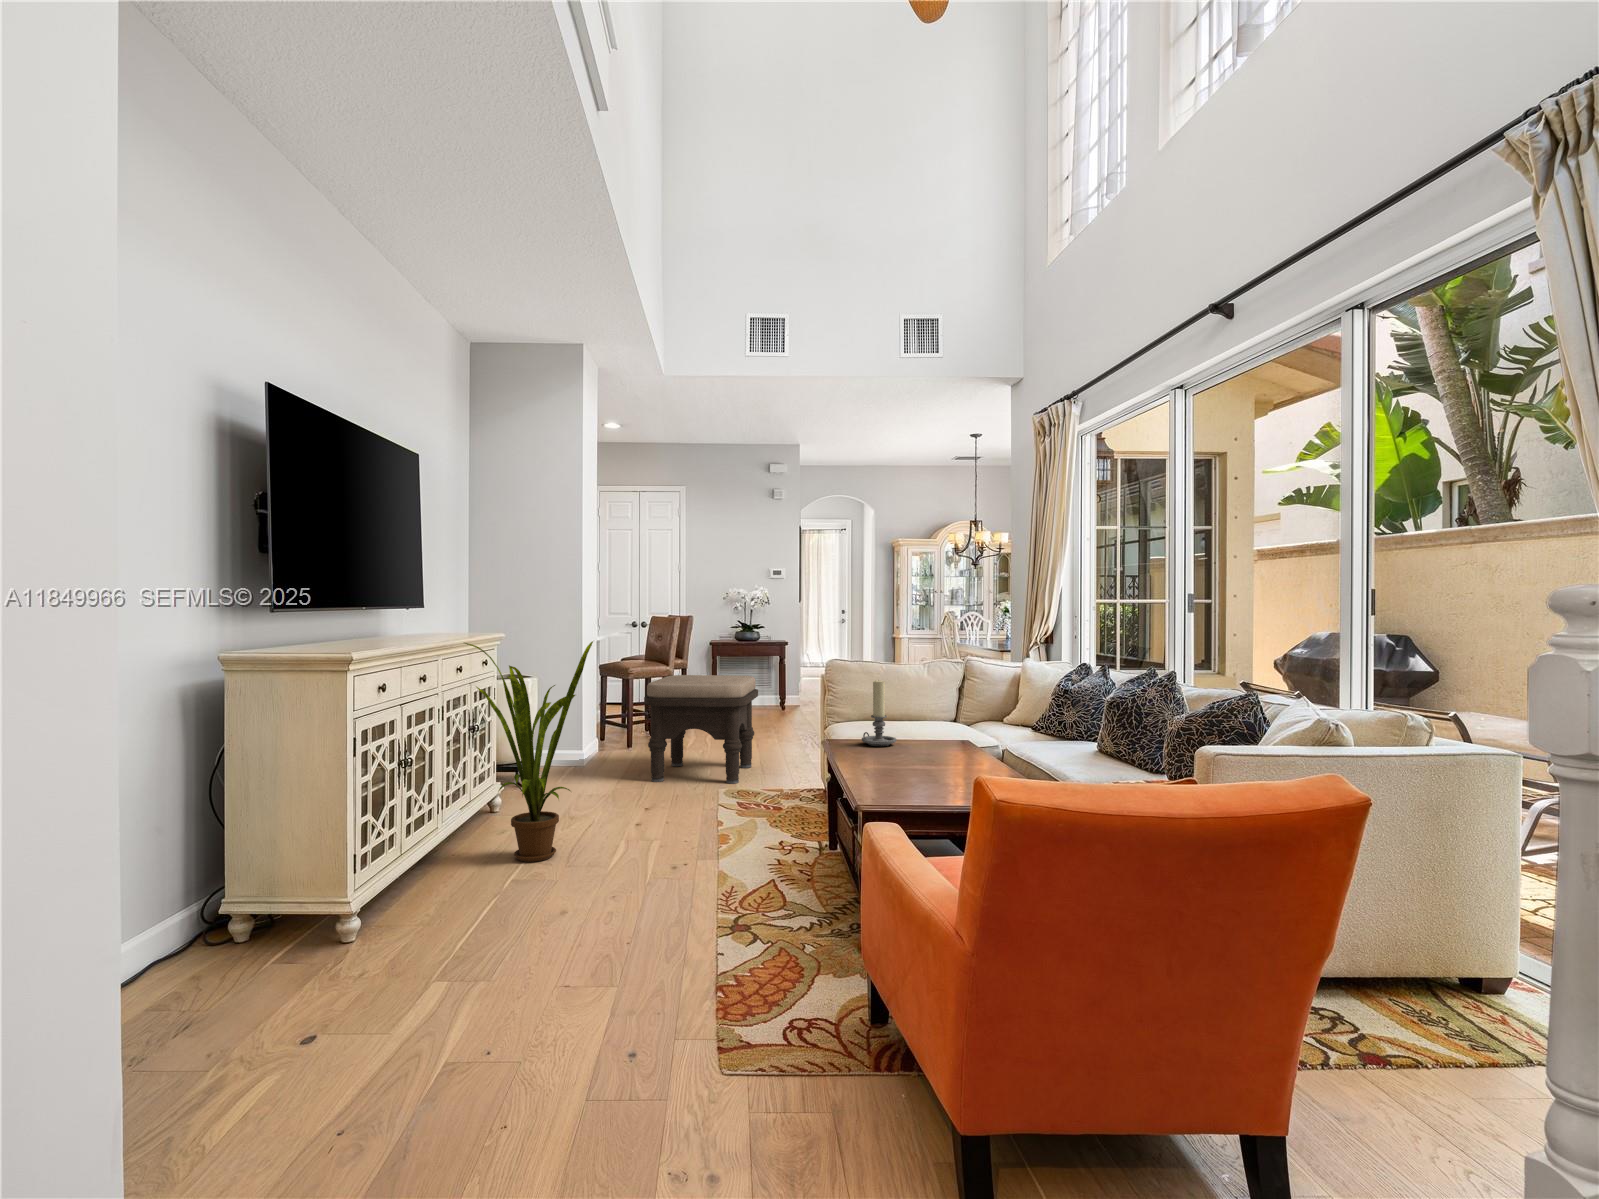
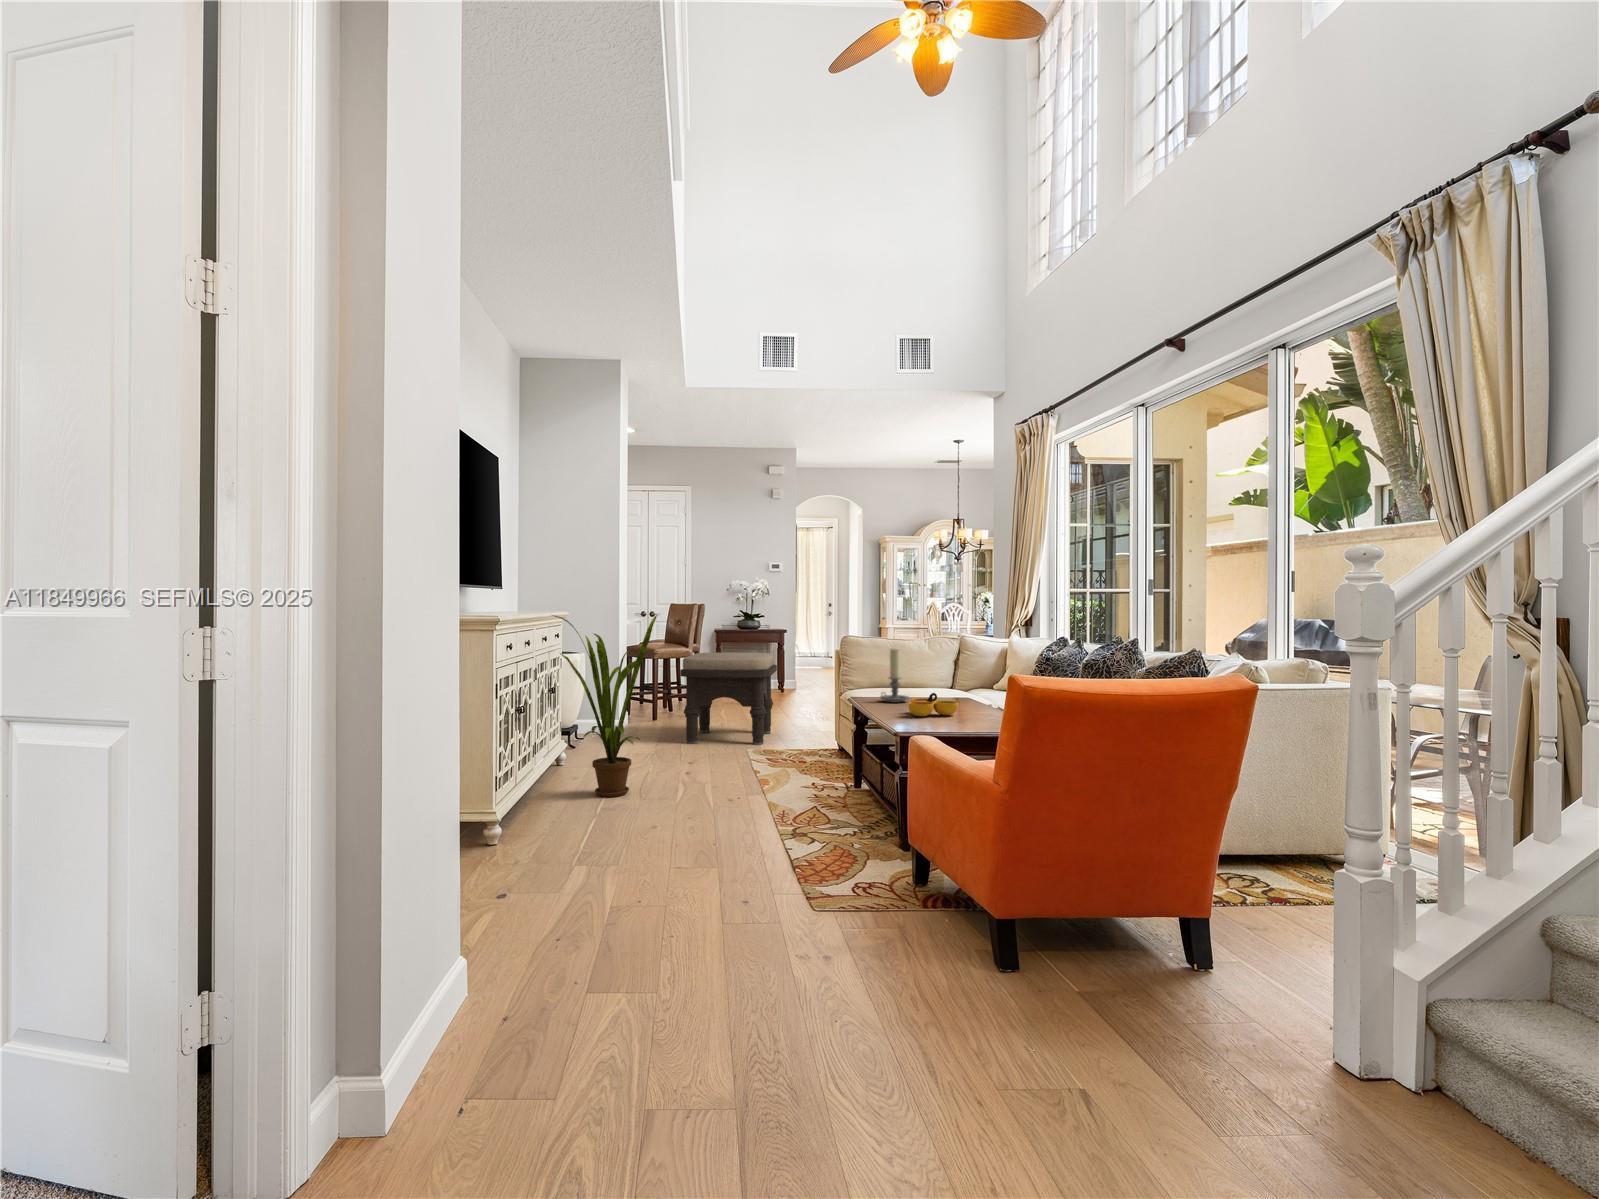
decorative bowl: none [886,741,949,772] -> present [908,693,958,717]

